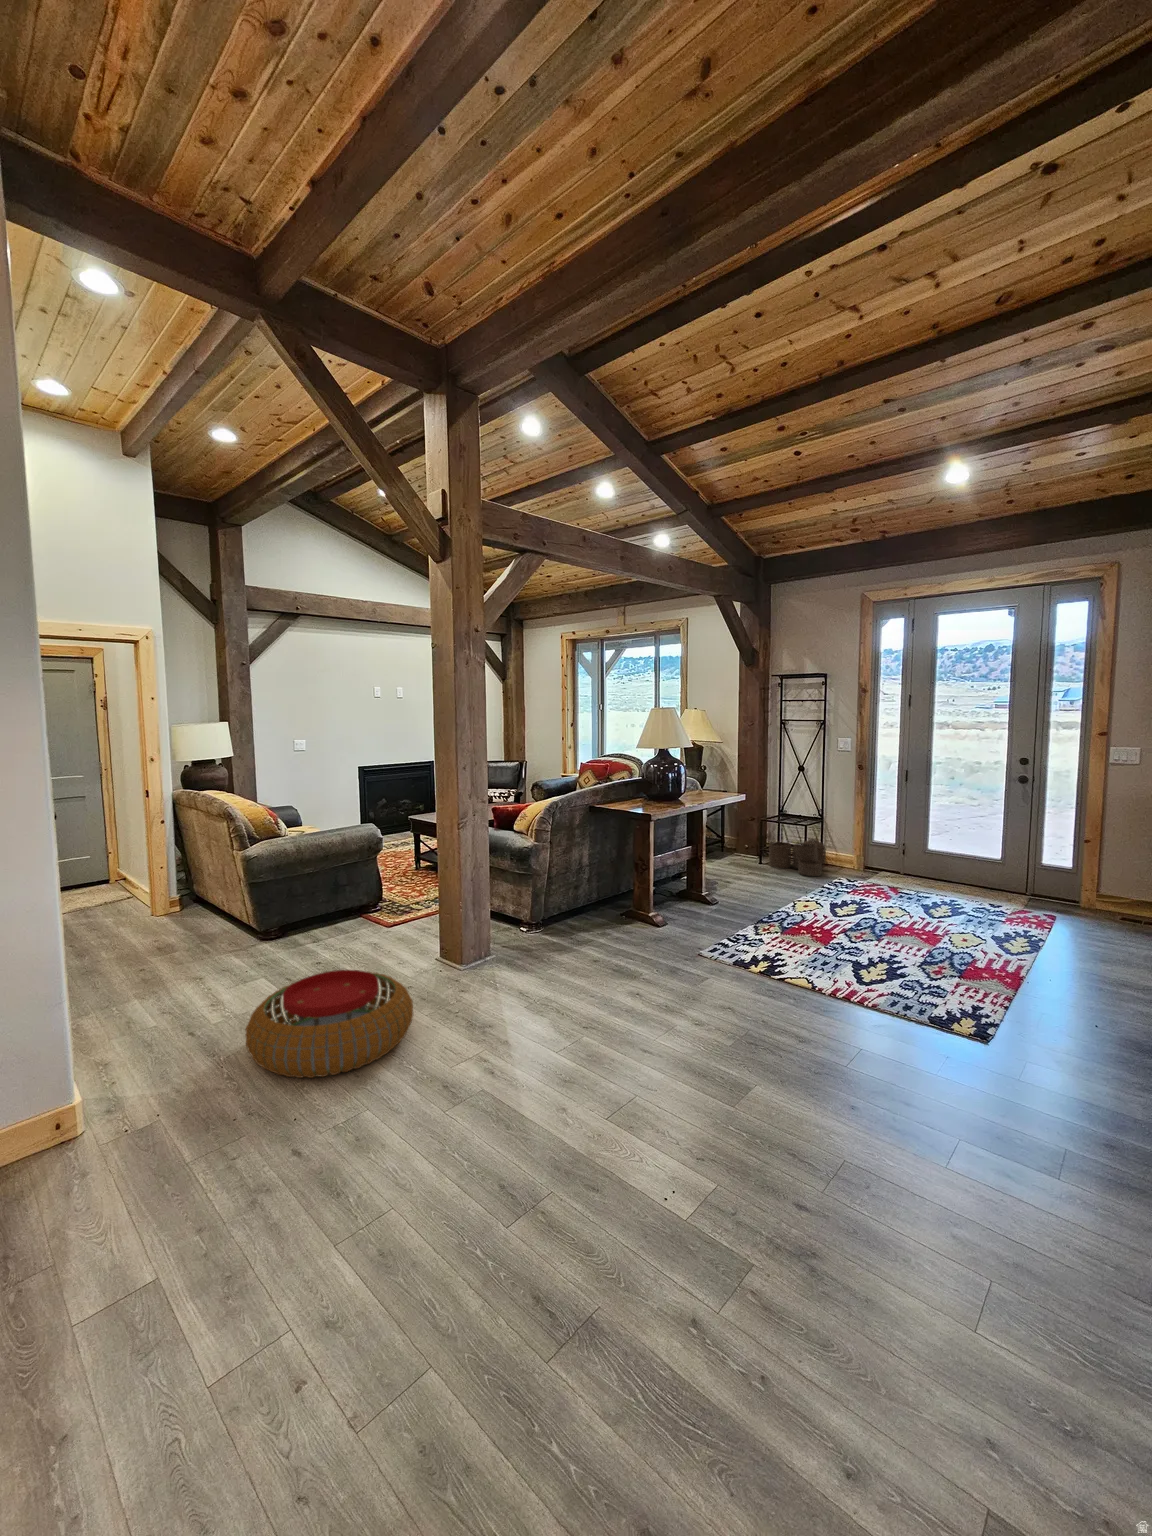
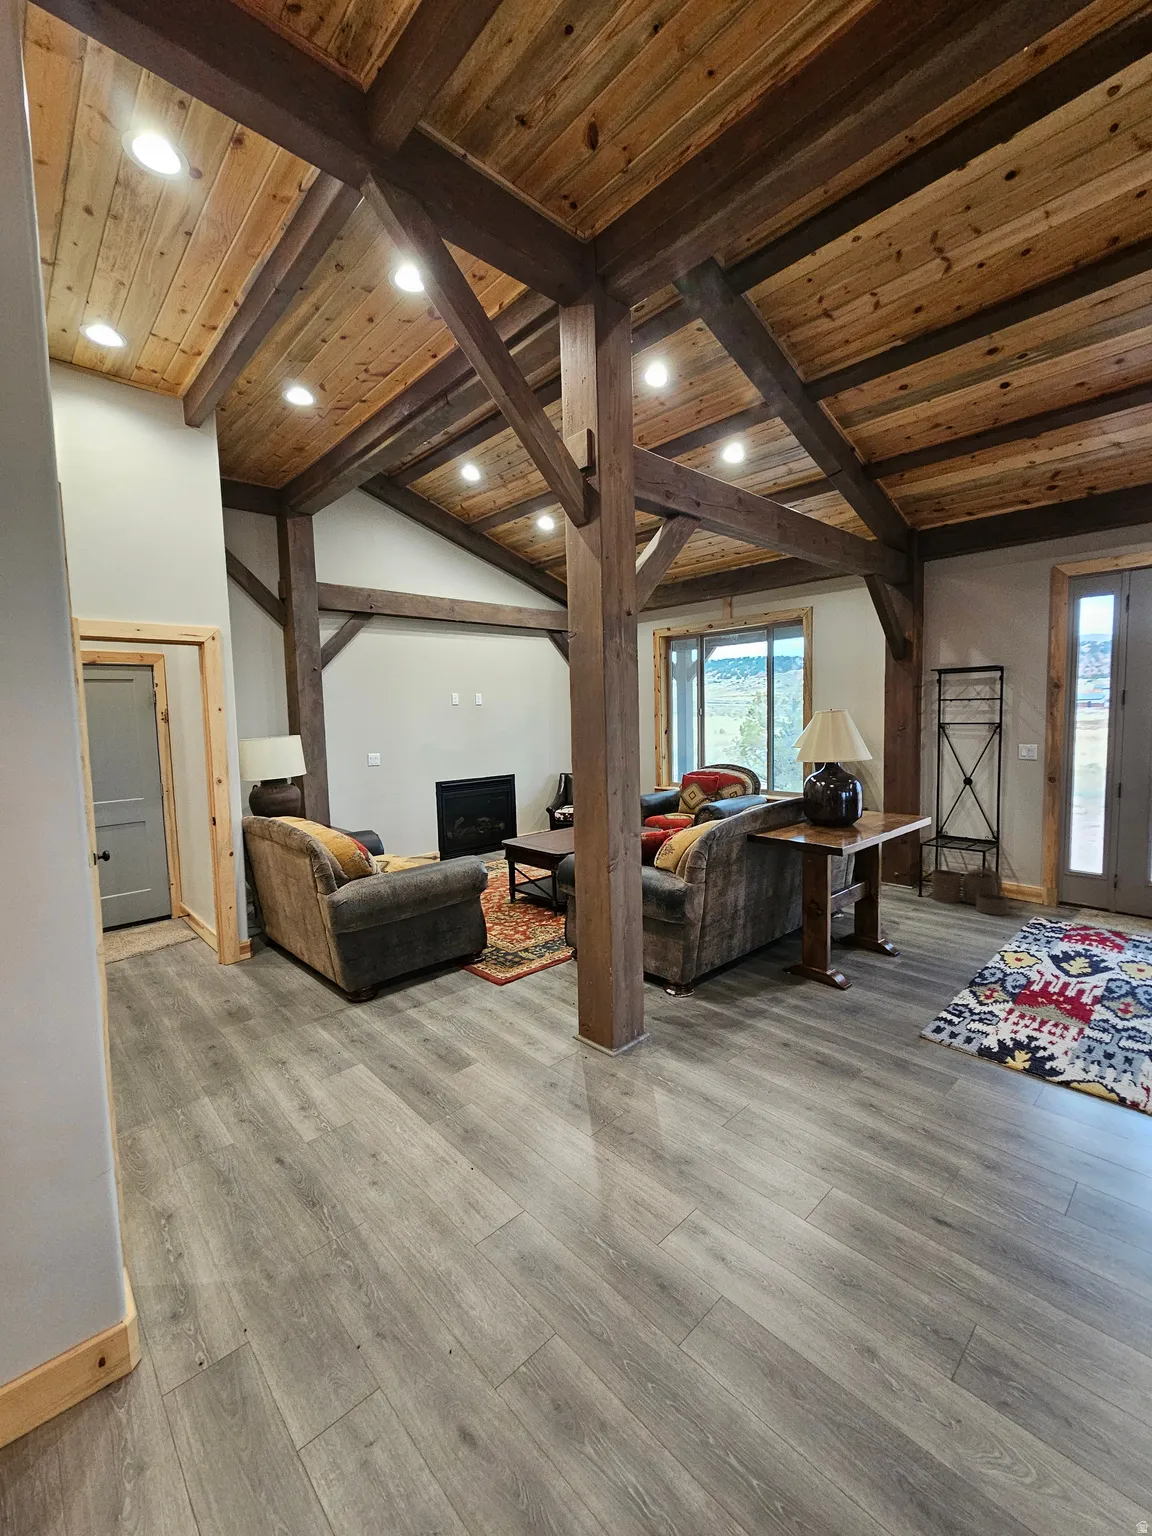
pouf: present [246,970,413,1078] -> none [356,1076,584,1272]

